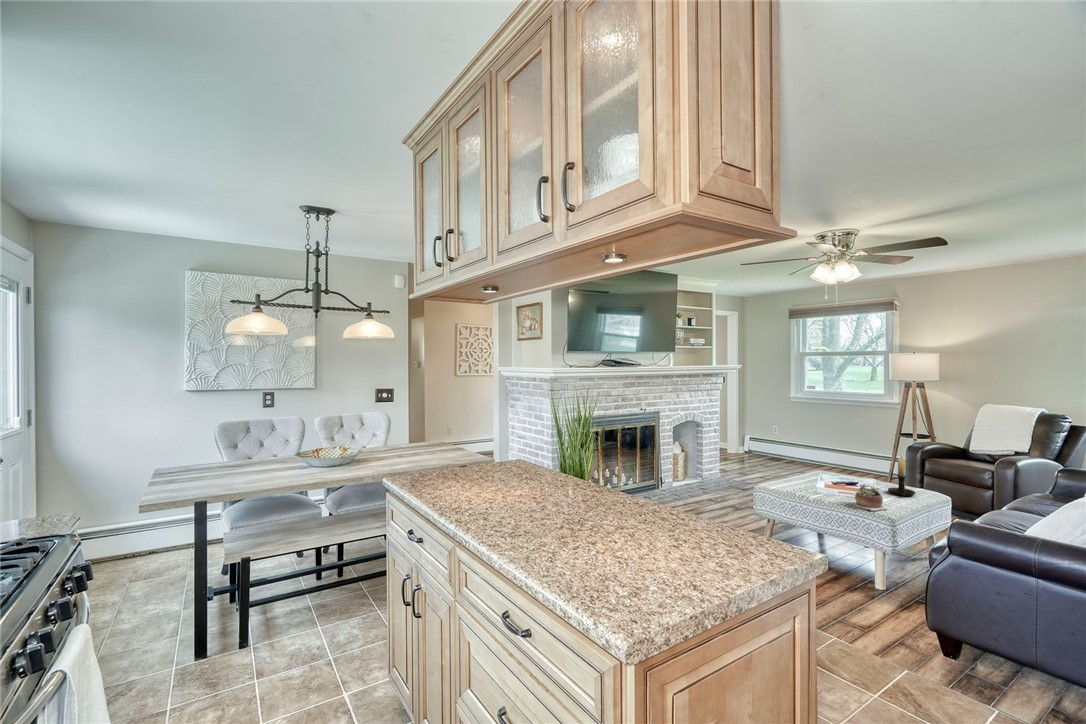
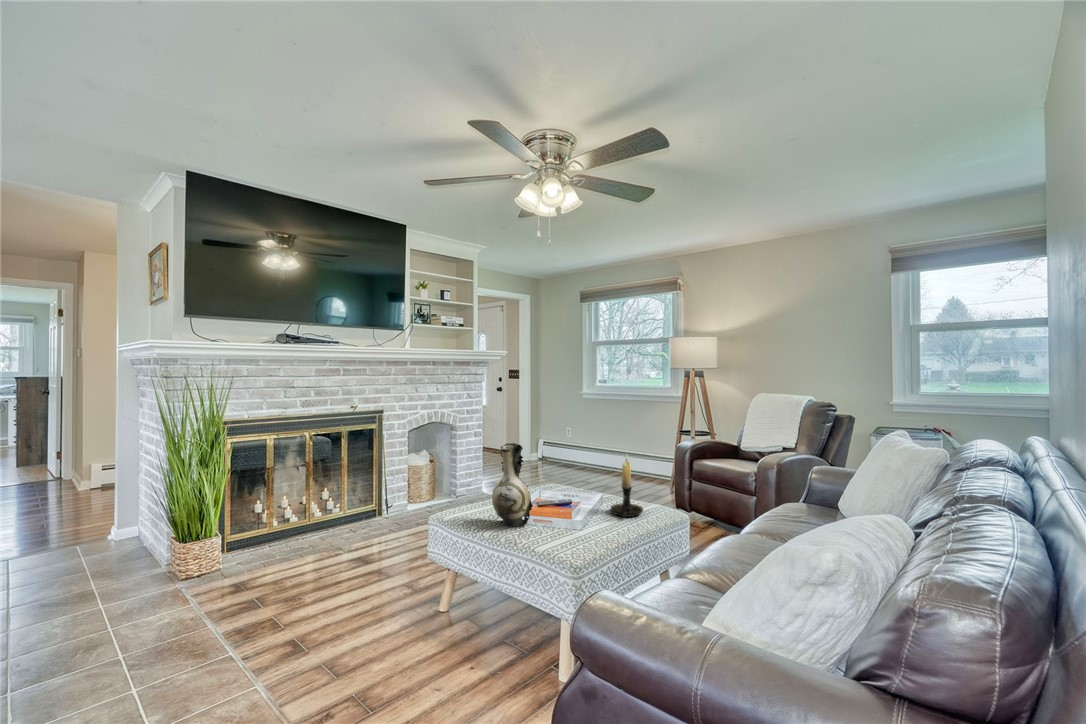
decorative vase: none [807,442,840,497] -> present [492,443,533,526]
succulent plant: present [853,484,888,511] -> none [539,504,588,549]

